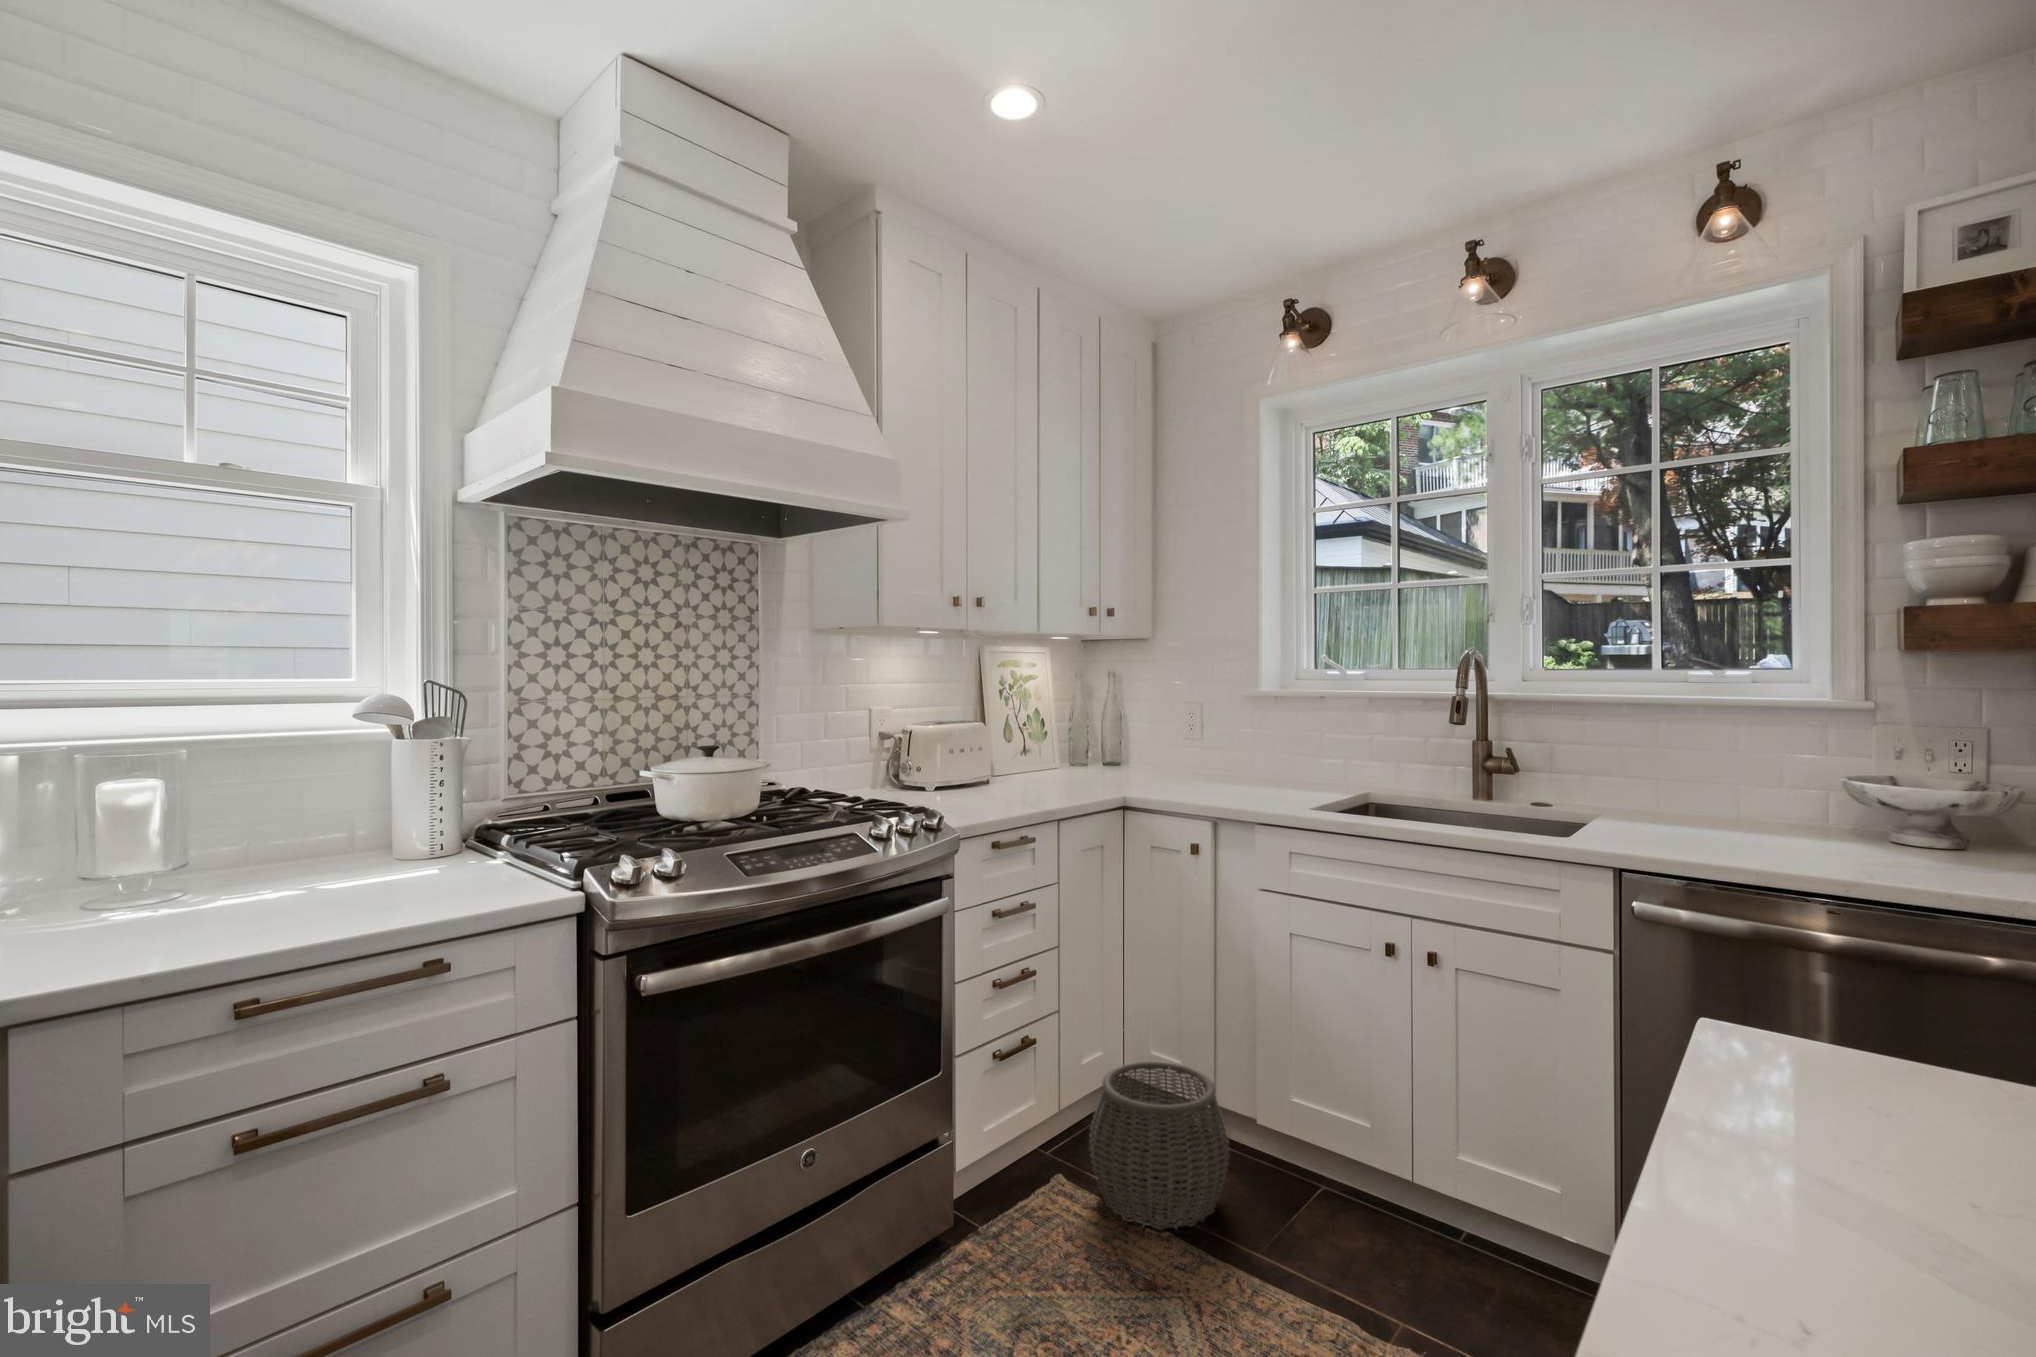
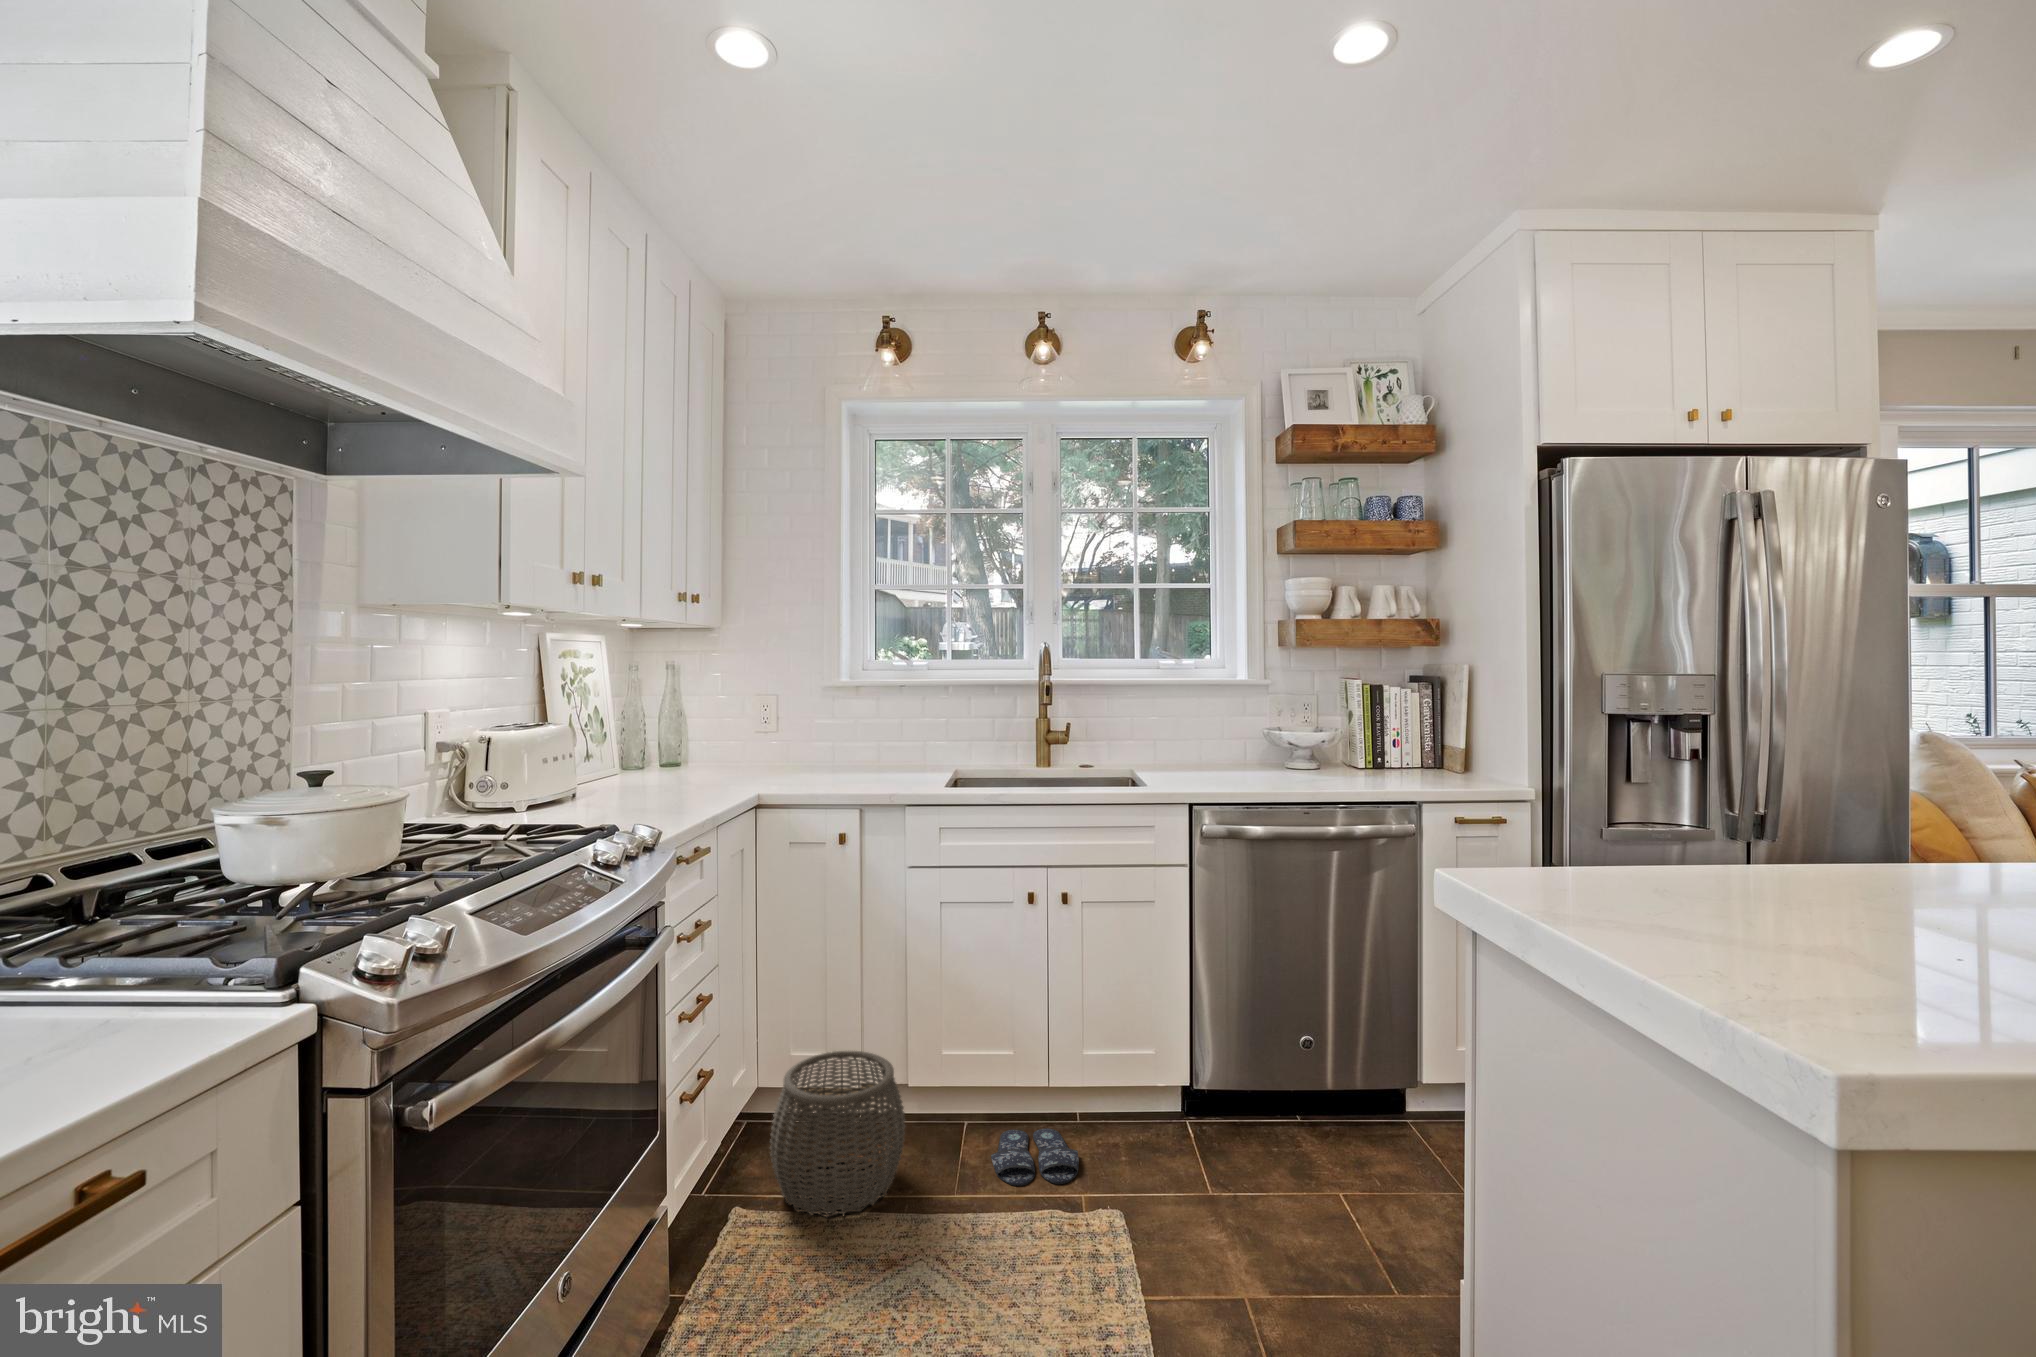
slippers: none [1327,1220,1446,1303] -> present [991,1128,1079,1186]

